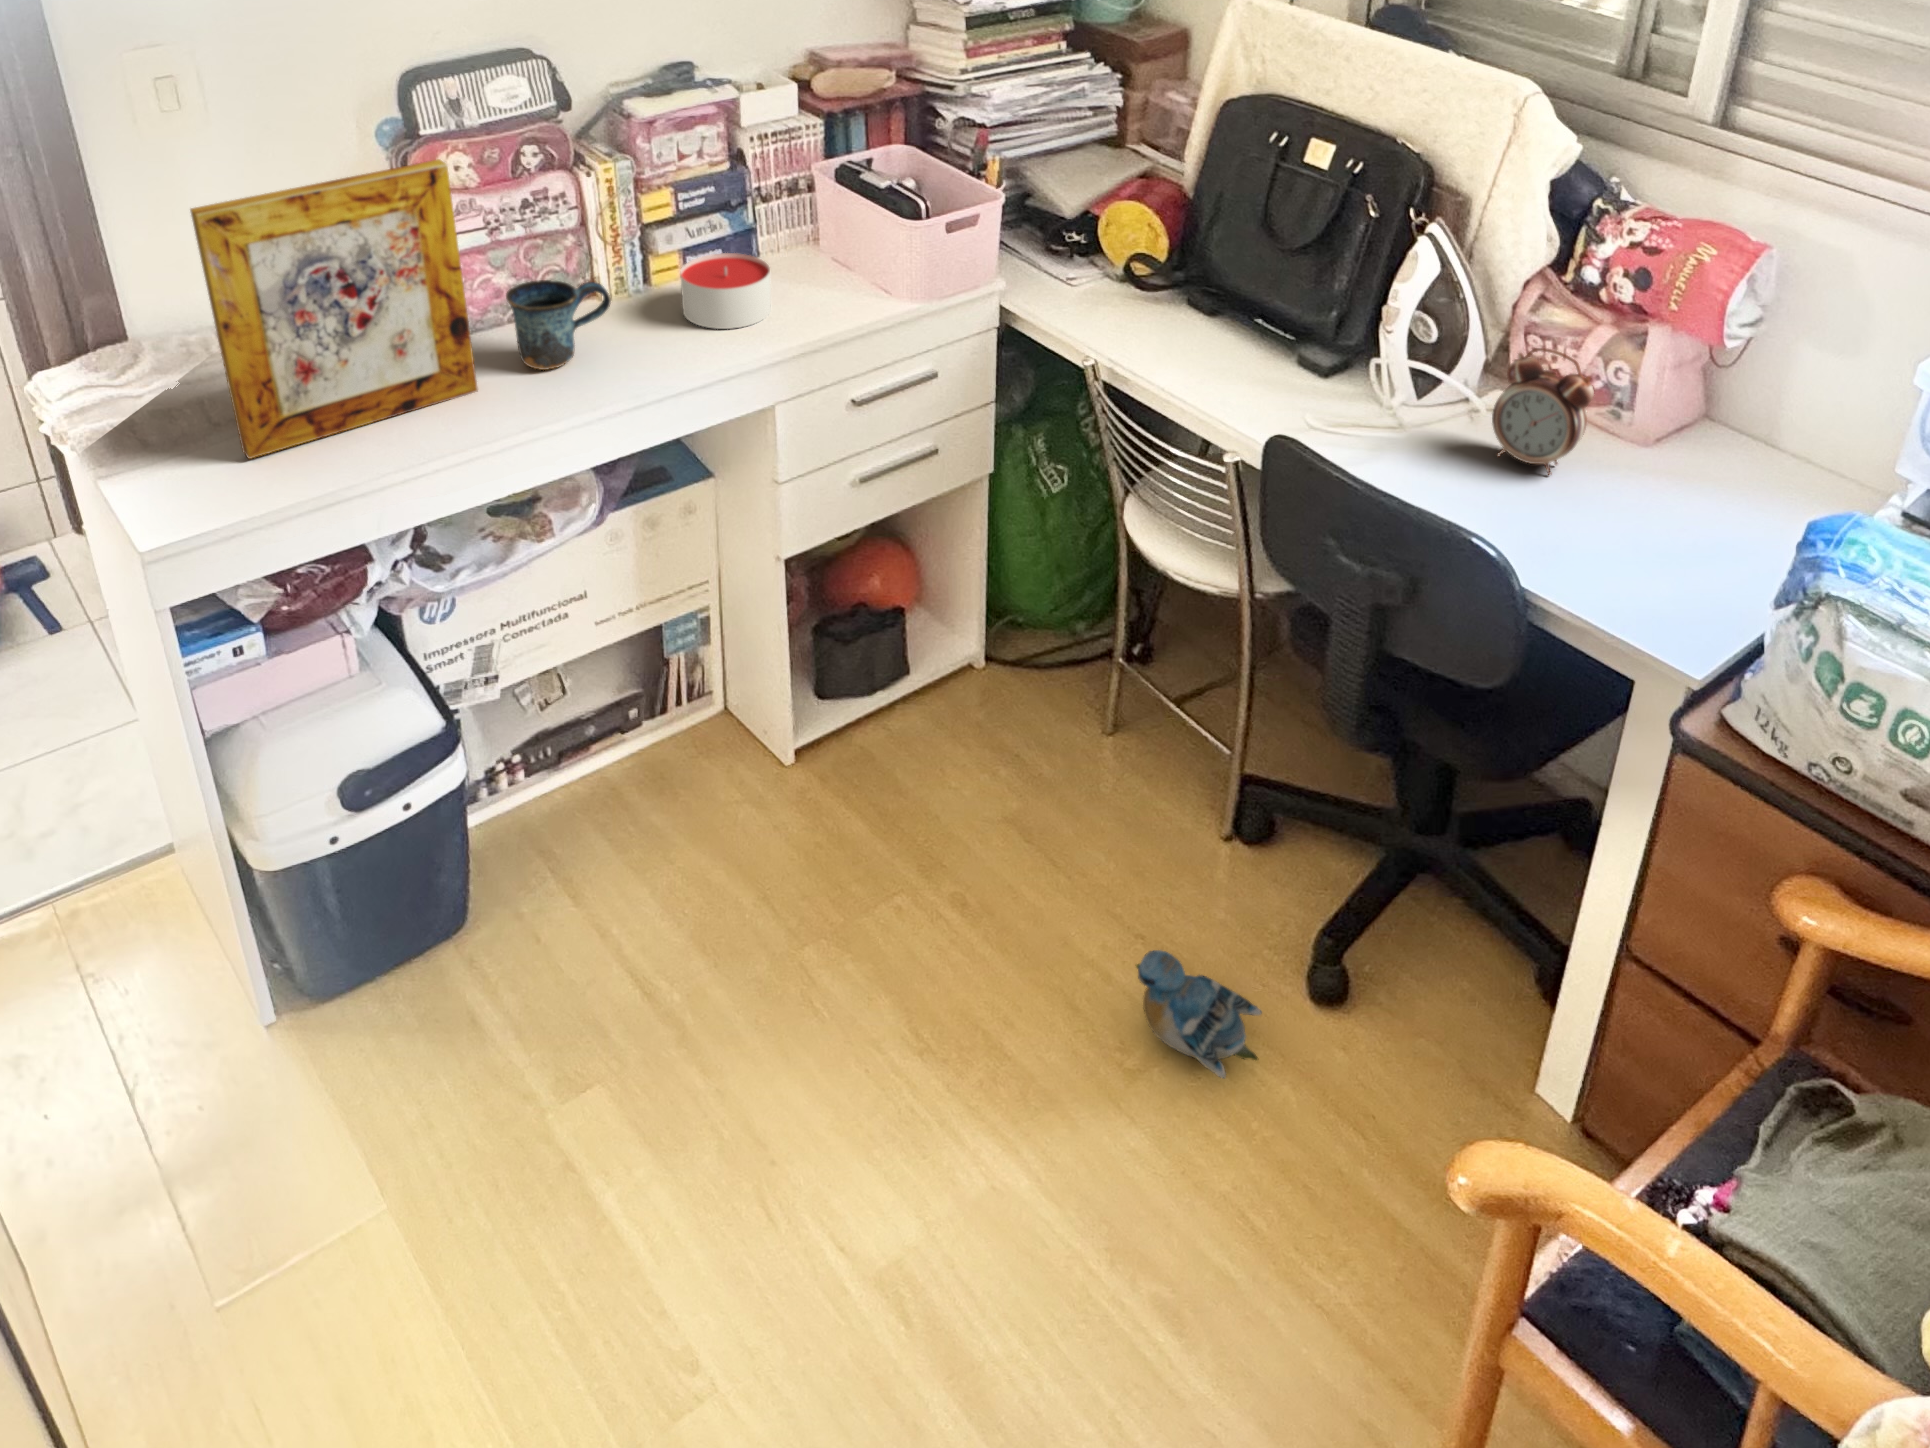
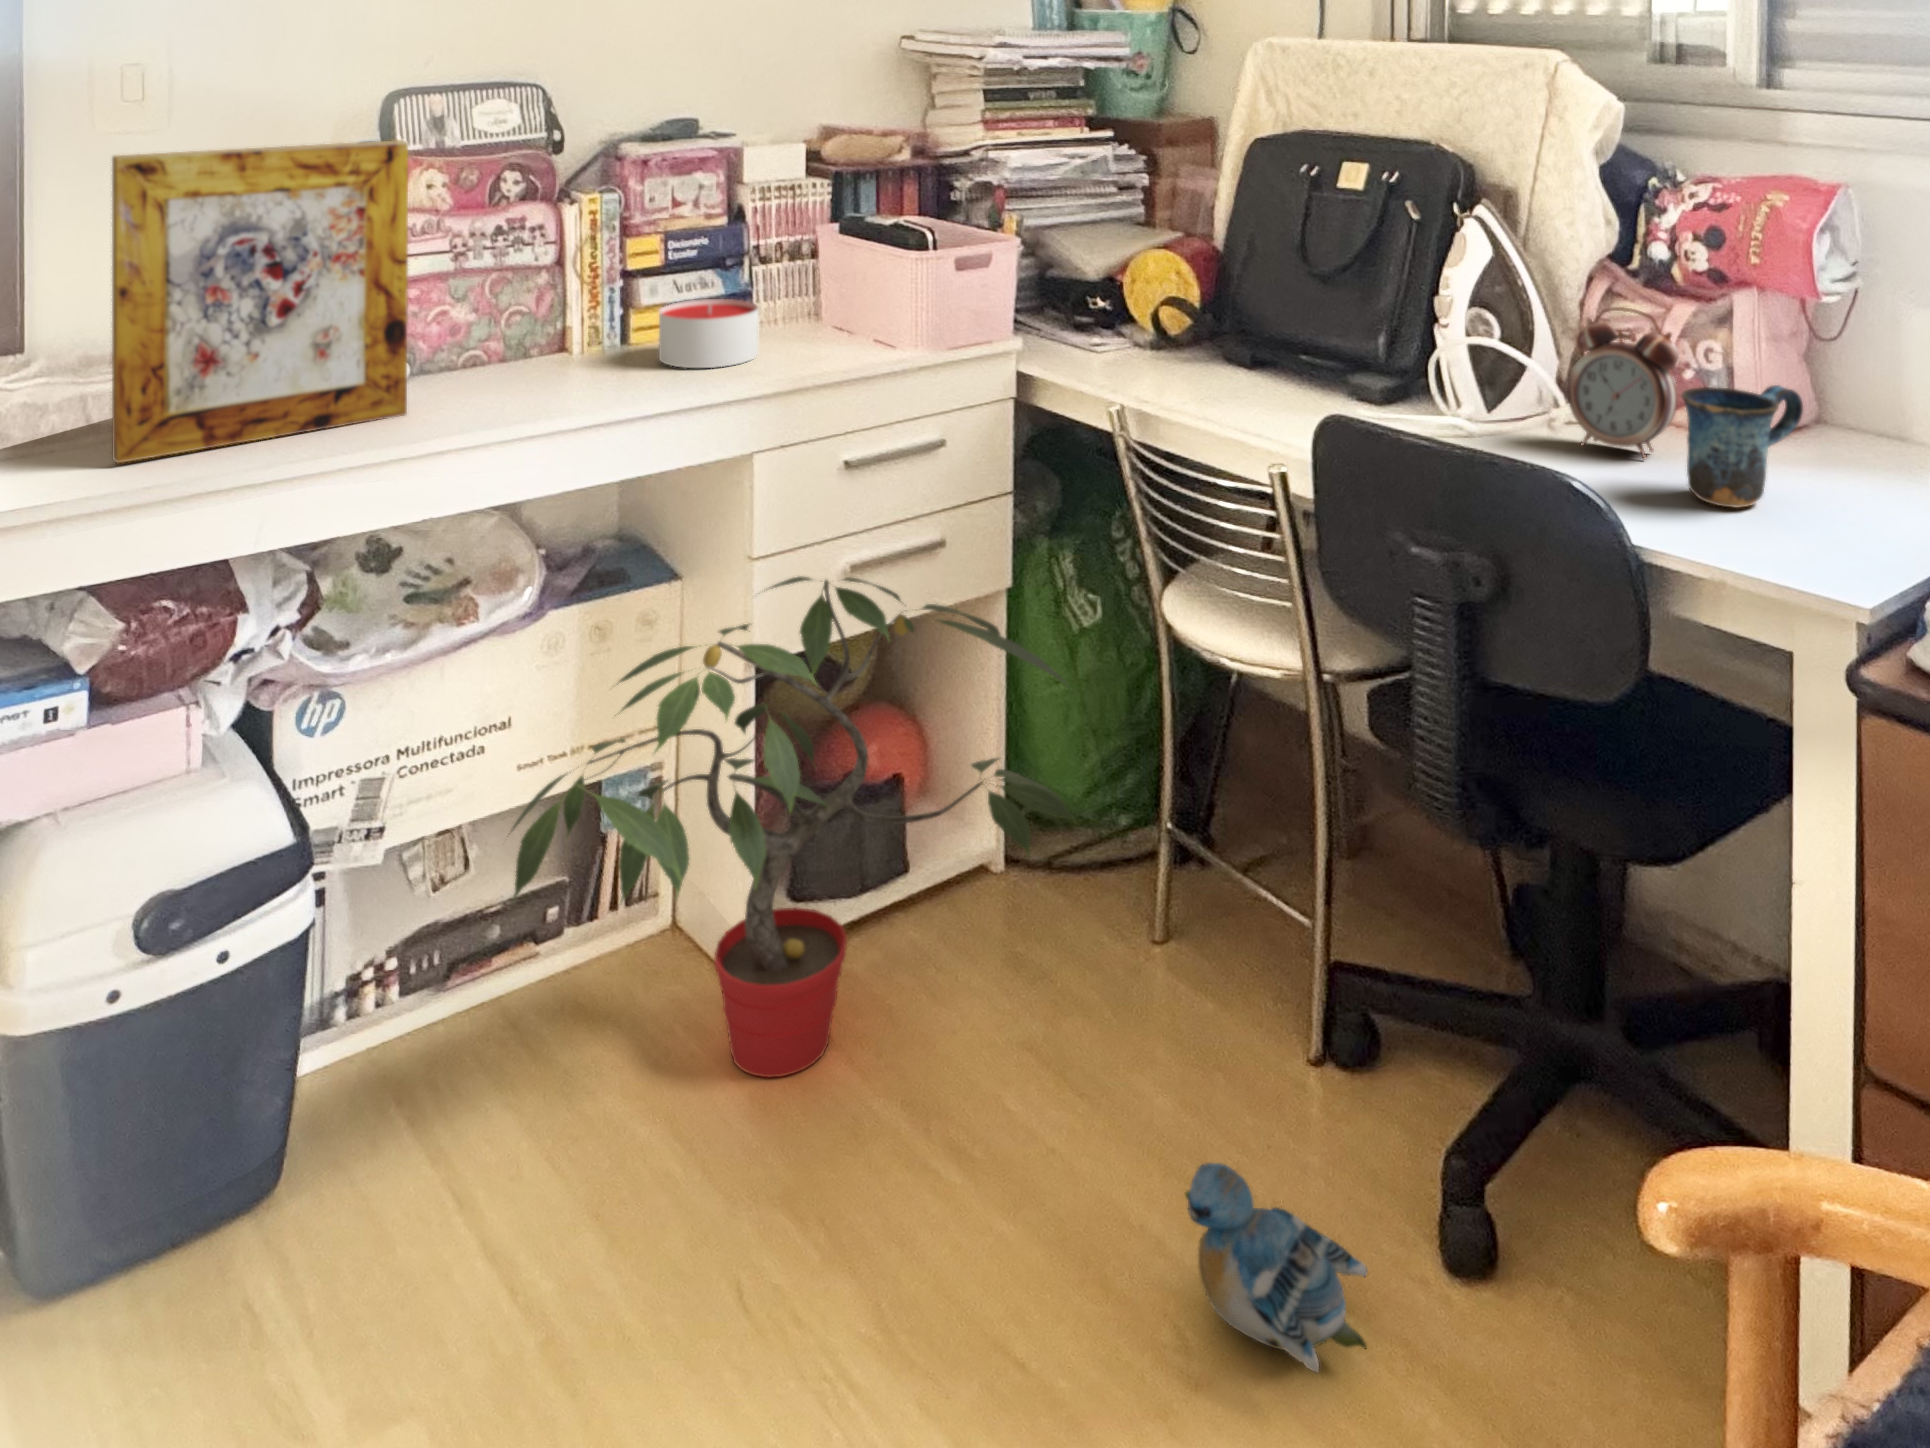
mug: present [506,280,611,370] -> present [1681,385,1803,508]
potted plant: none [604,507,1063,853] -> present [507,577,1077,1077]

